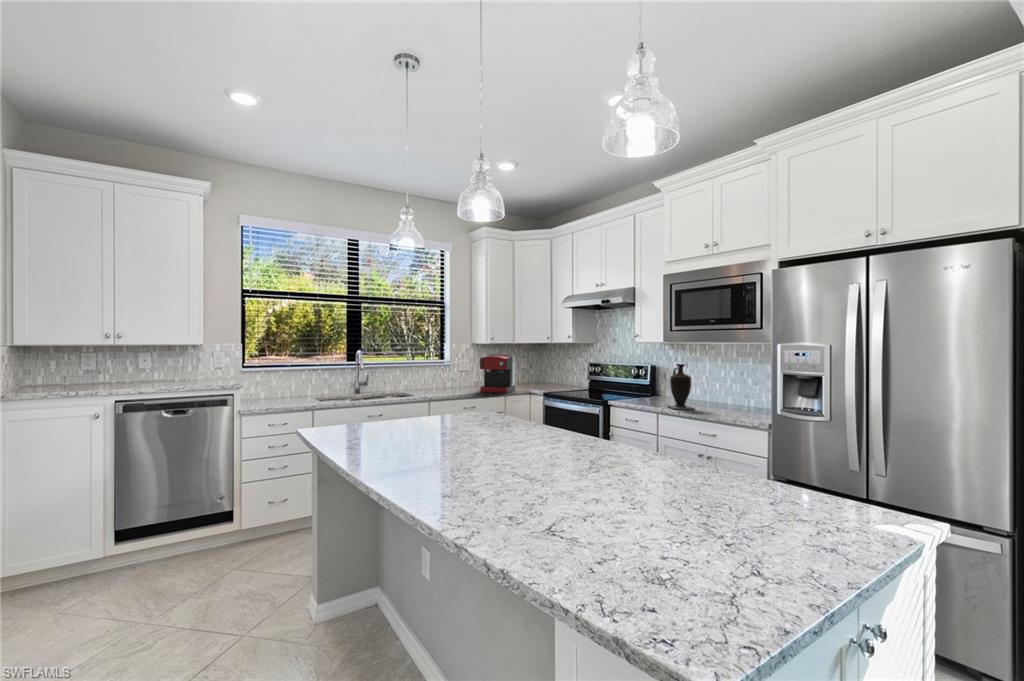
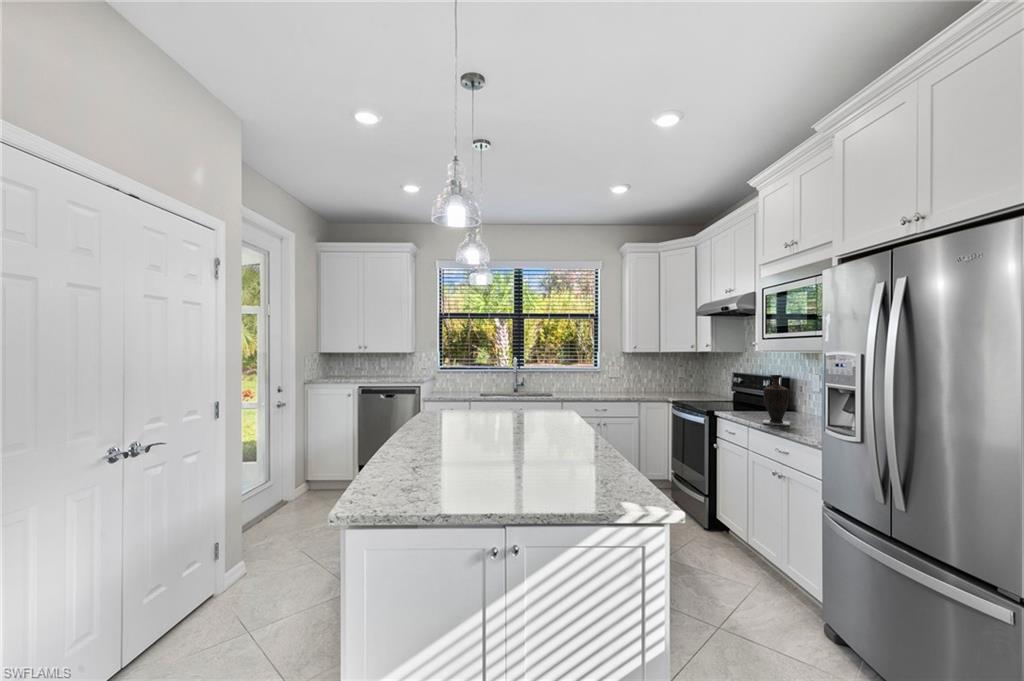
coffee maker: present [480,353,515,393] -> none [614,361,652,398]

